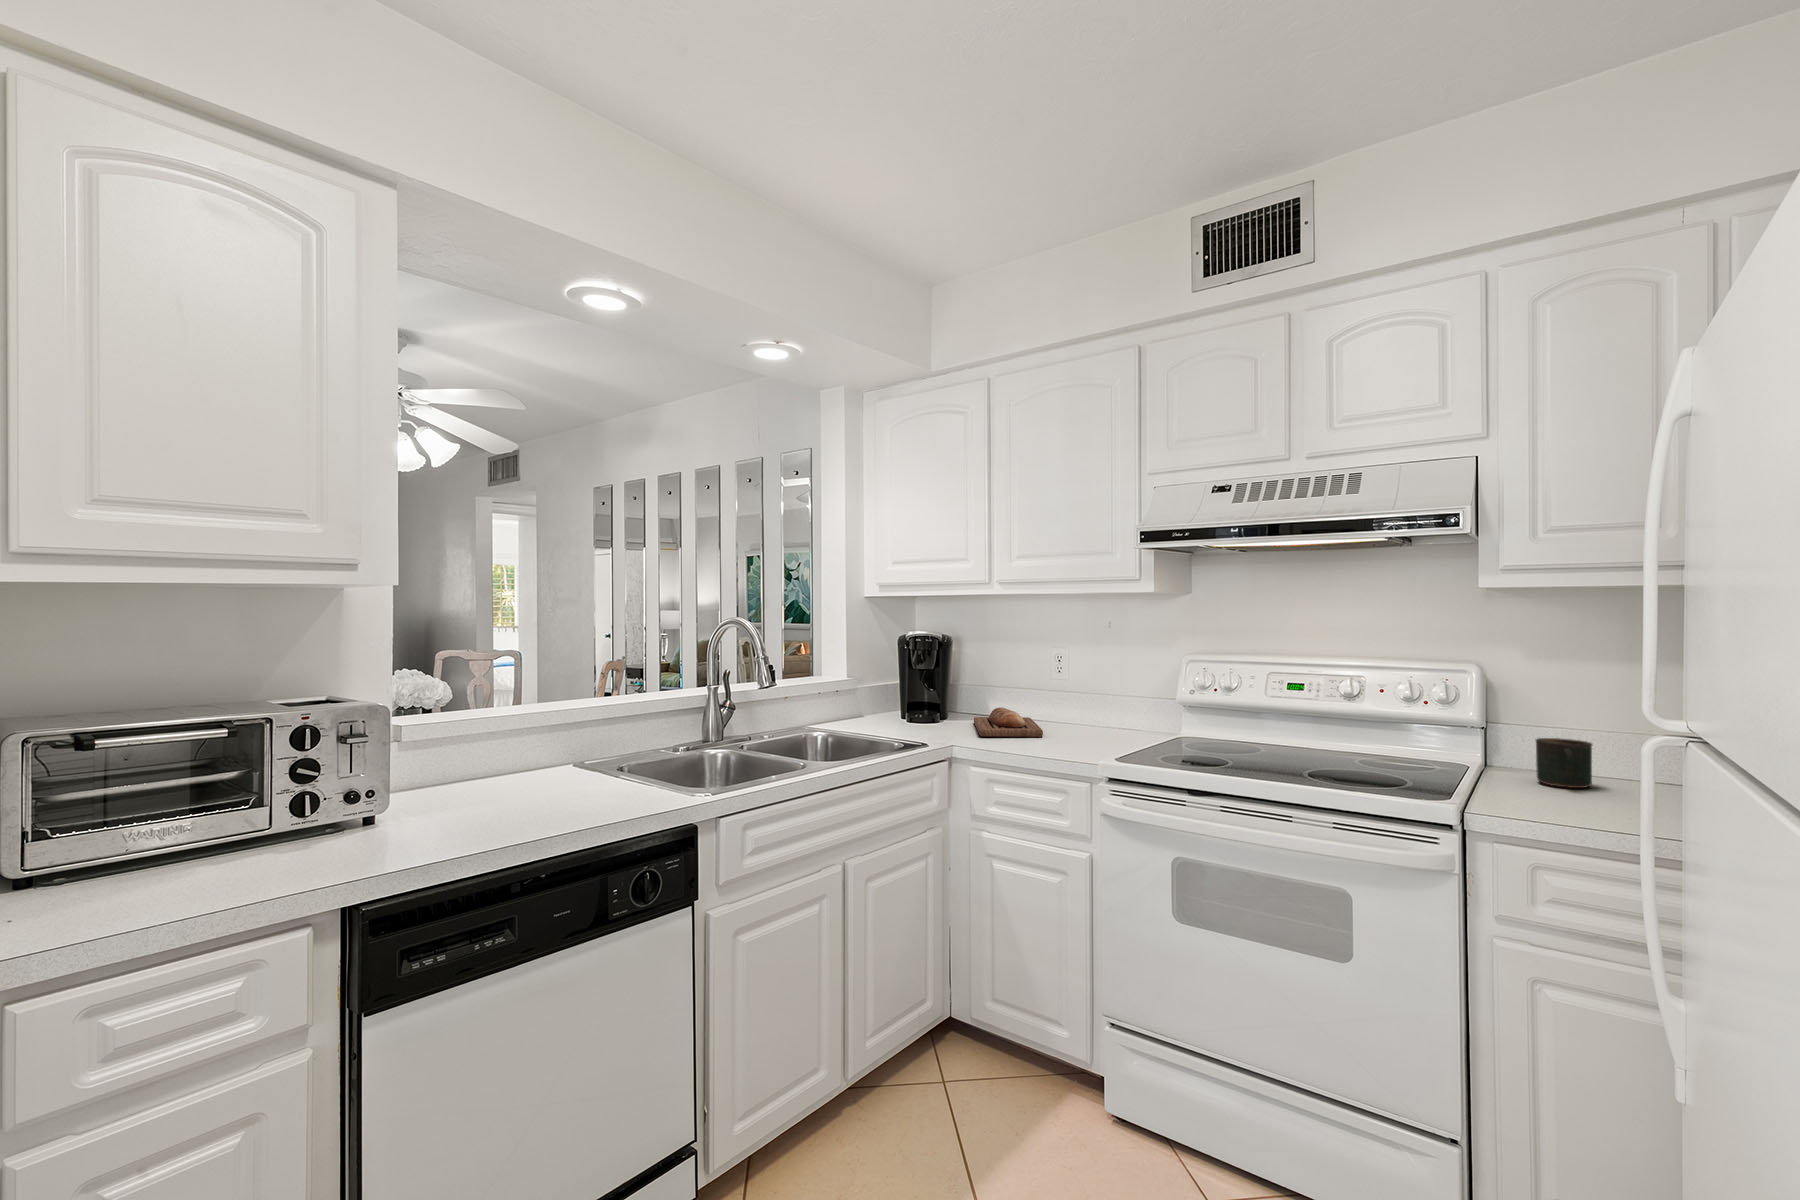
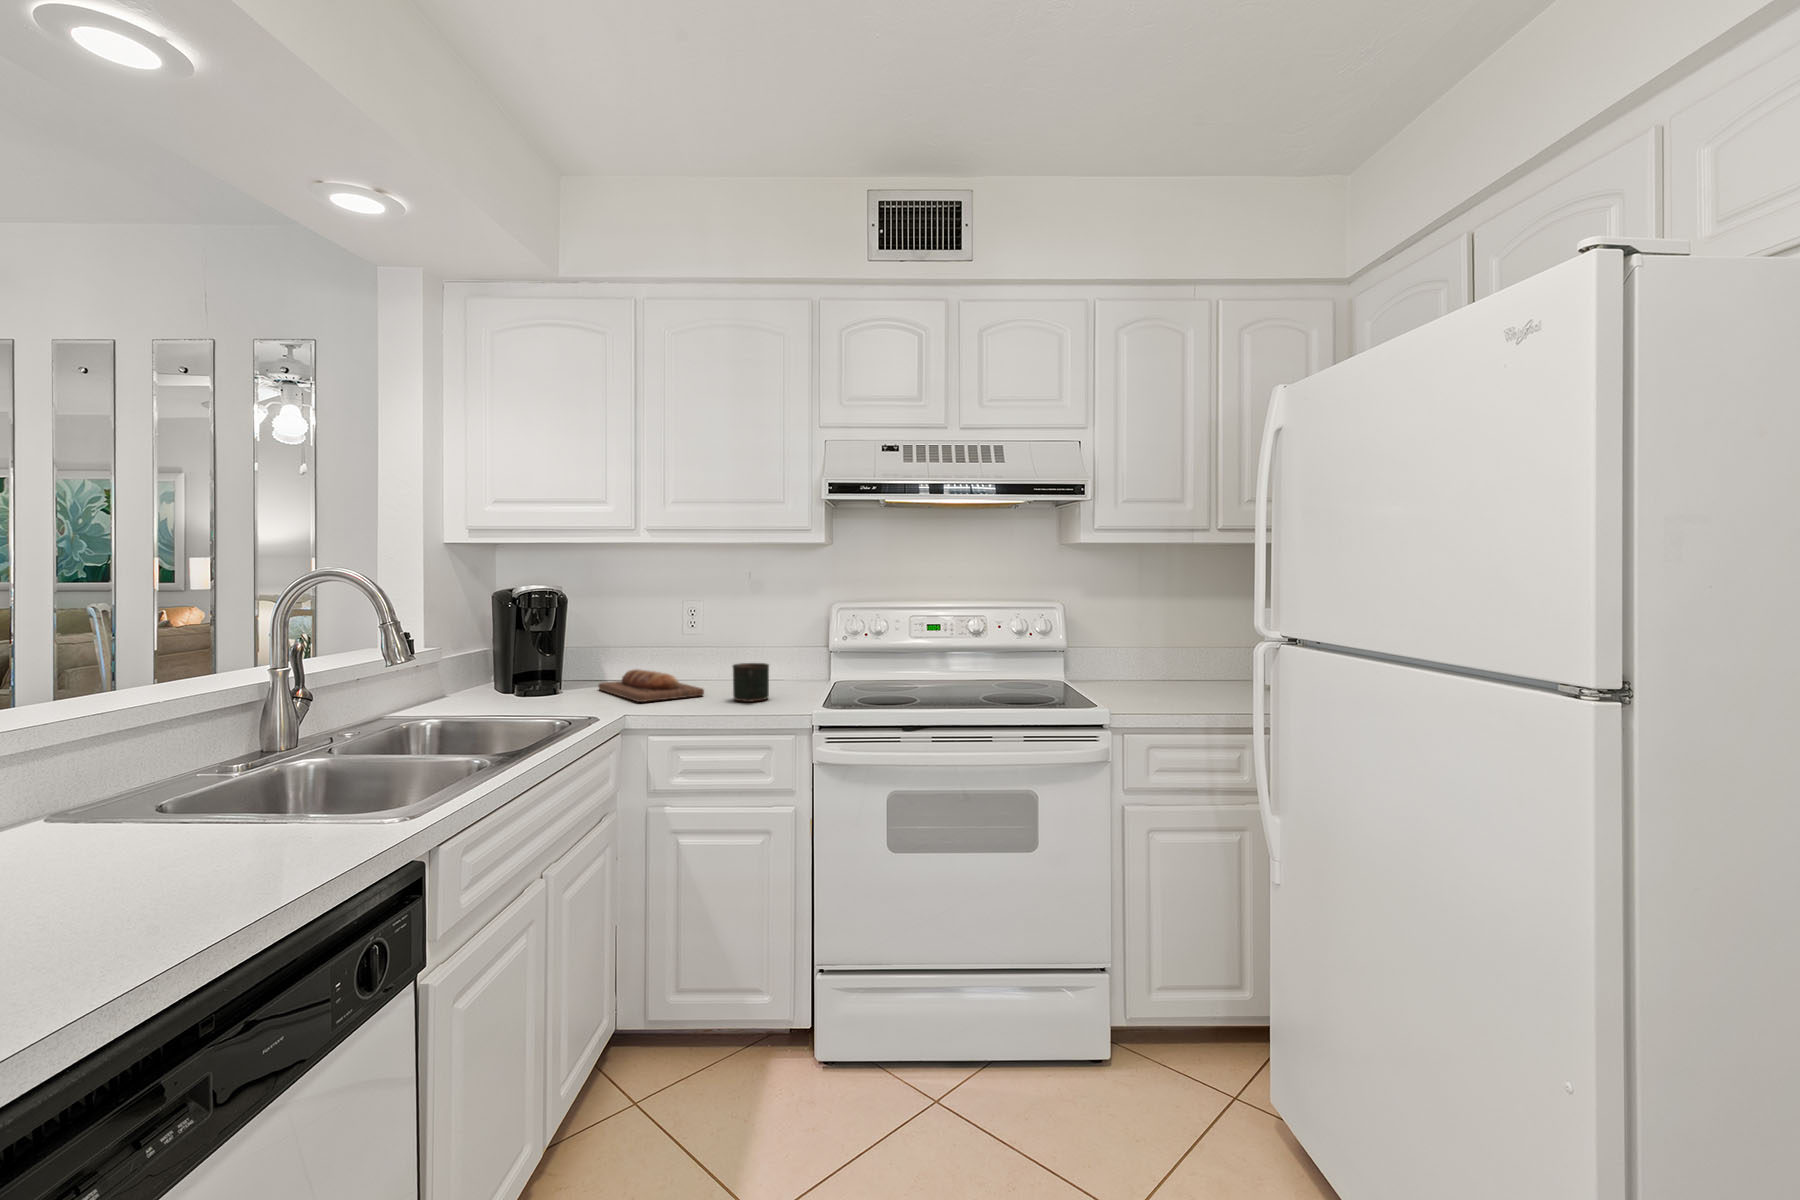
mug: present [1536,738,1592,788] -> present [733,663,769,702]

